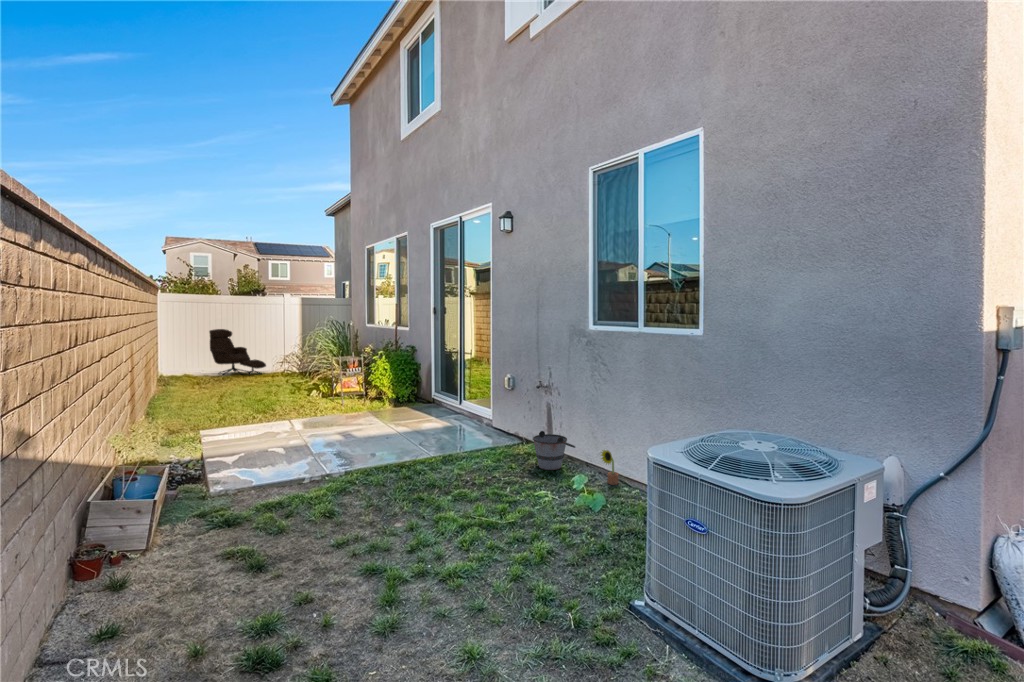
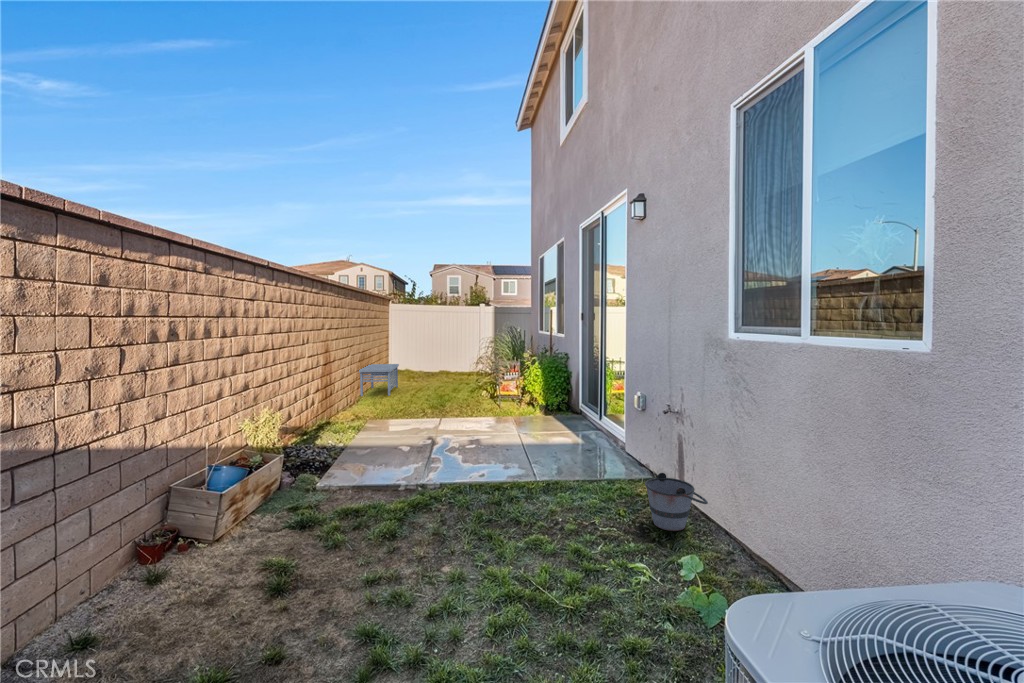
lounge chair: present [209,329,266,375] -> none [422,335,463,375]
storage bench: none [152,364,198,404] -> present [359,364,399,396]
decorative plant: present [601,450,618,485] -> none [733,520,765,580]

